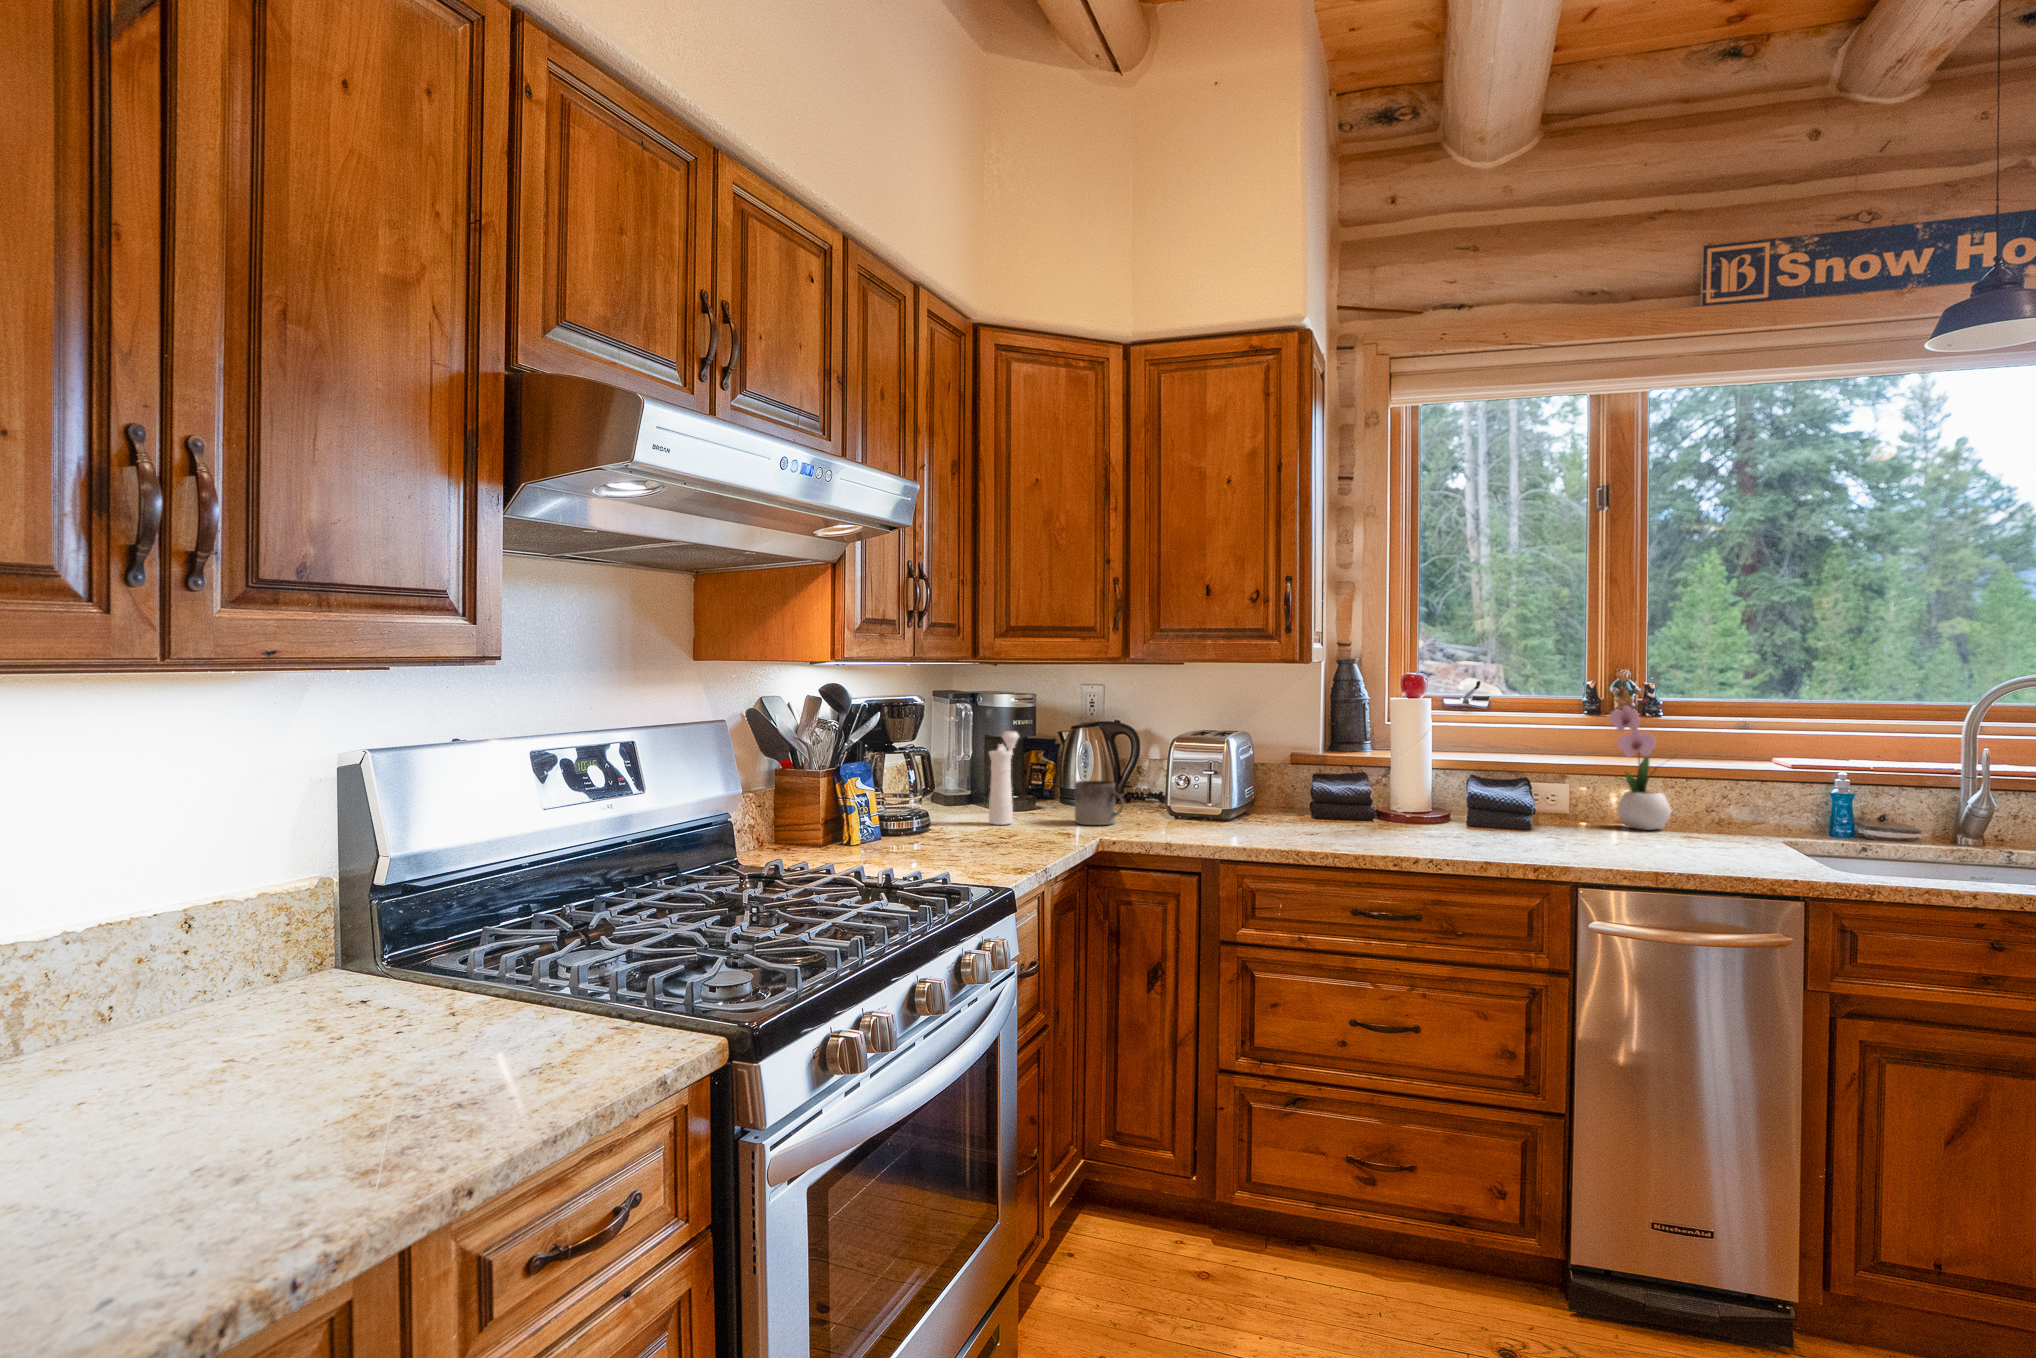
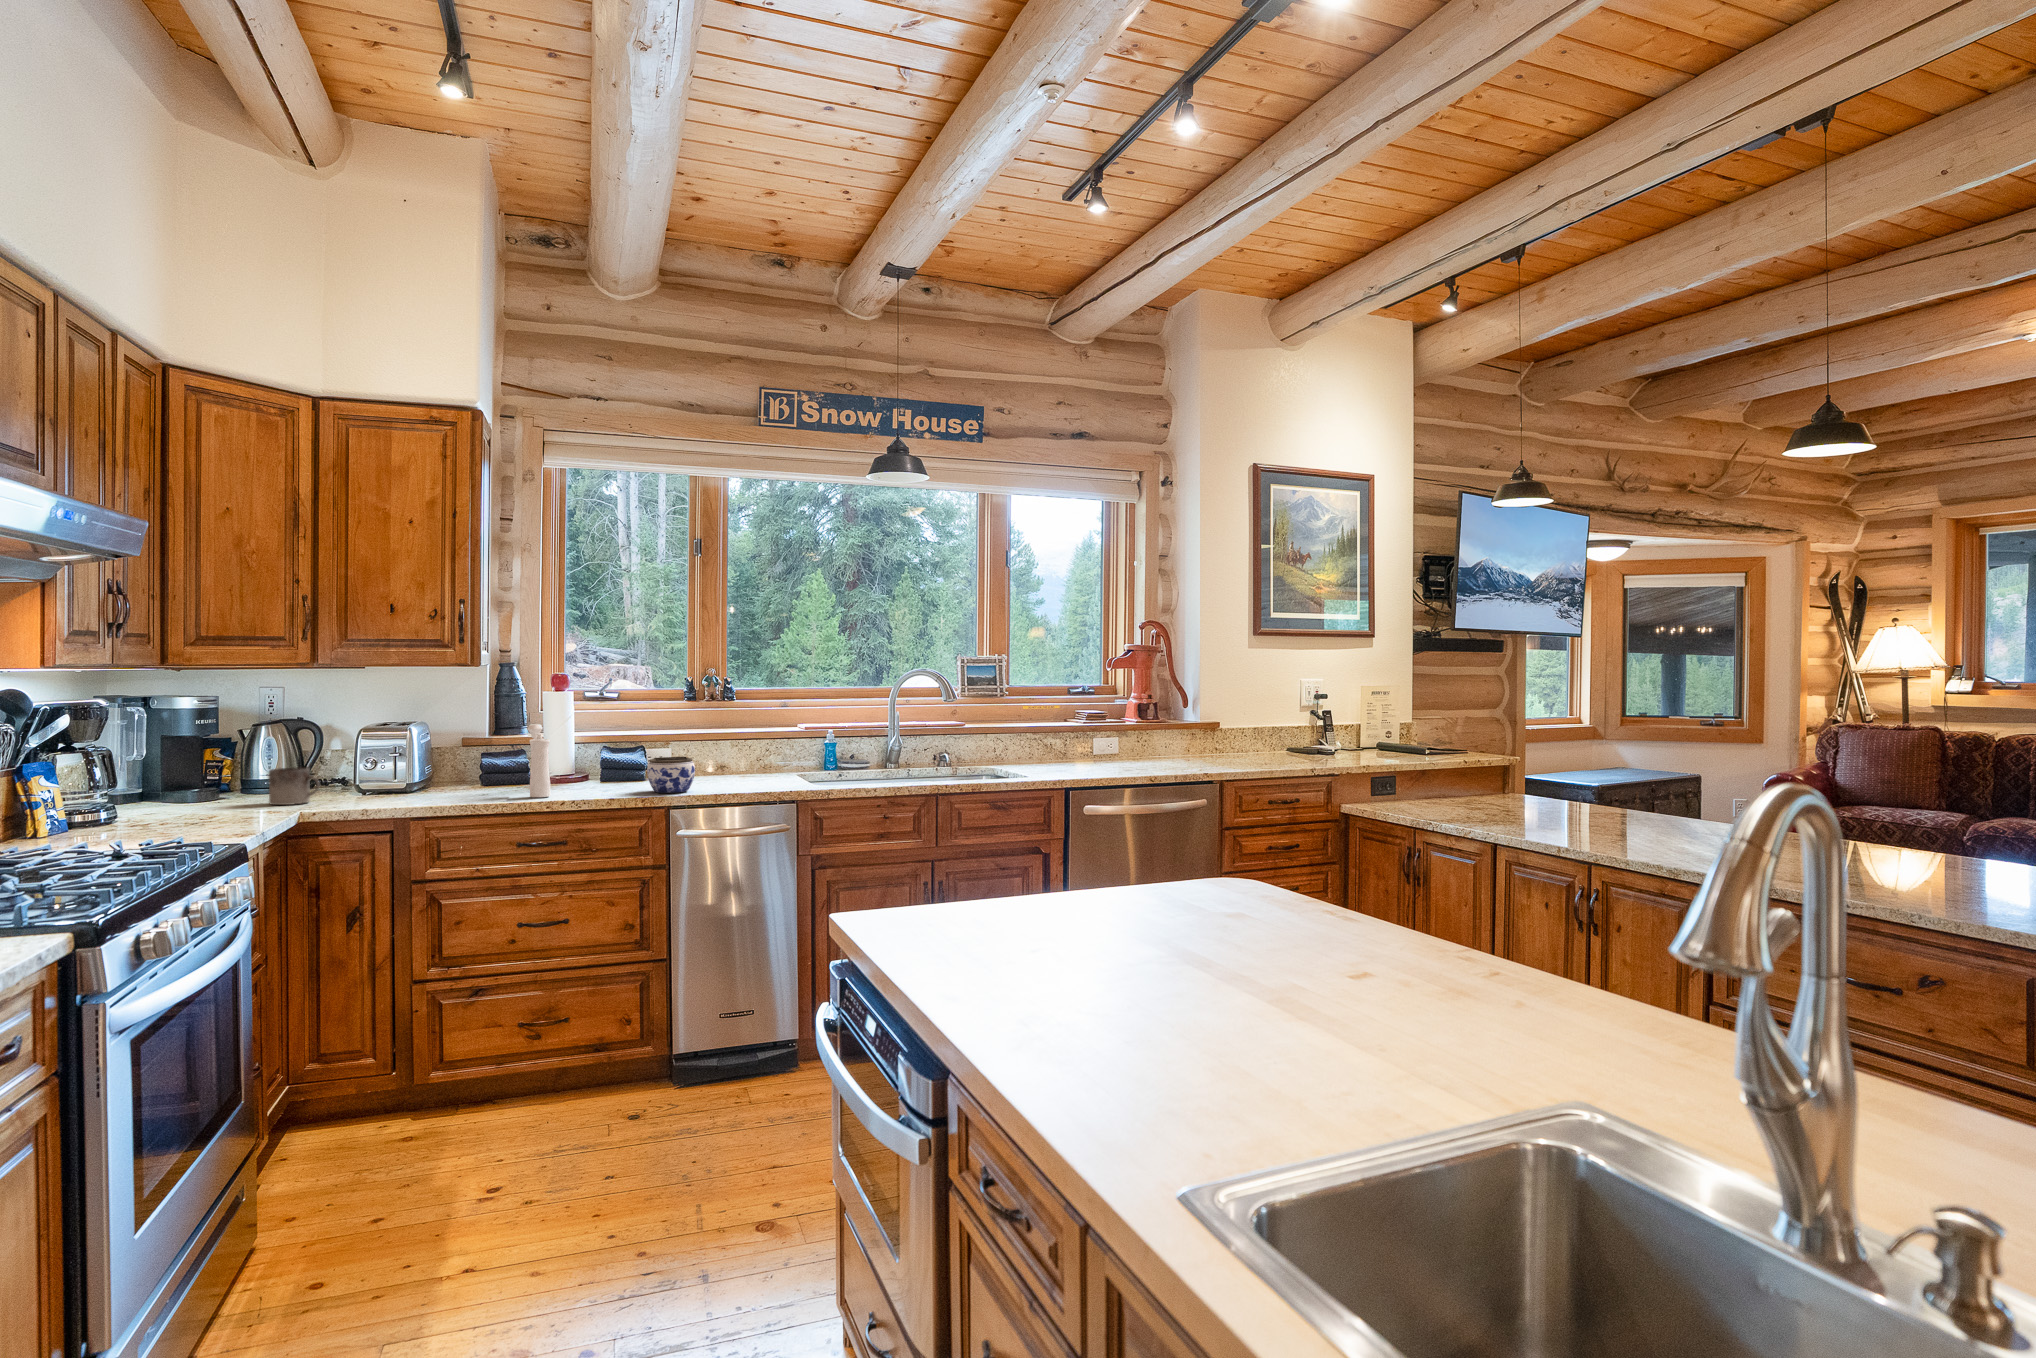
flower arrangement: present [1609,687,1671,830] -> none [698,682,741,777]
pepper mill: present [989,732,1019,825] -> present [527,724,550,797]
jar: none [1538,798,1616,855] -> present [647,757,695,793]

